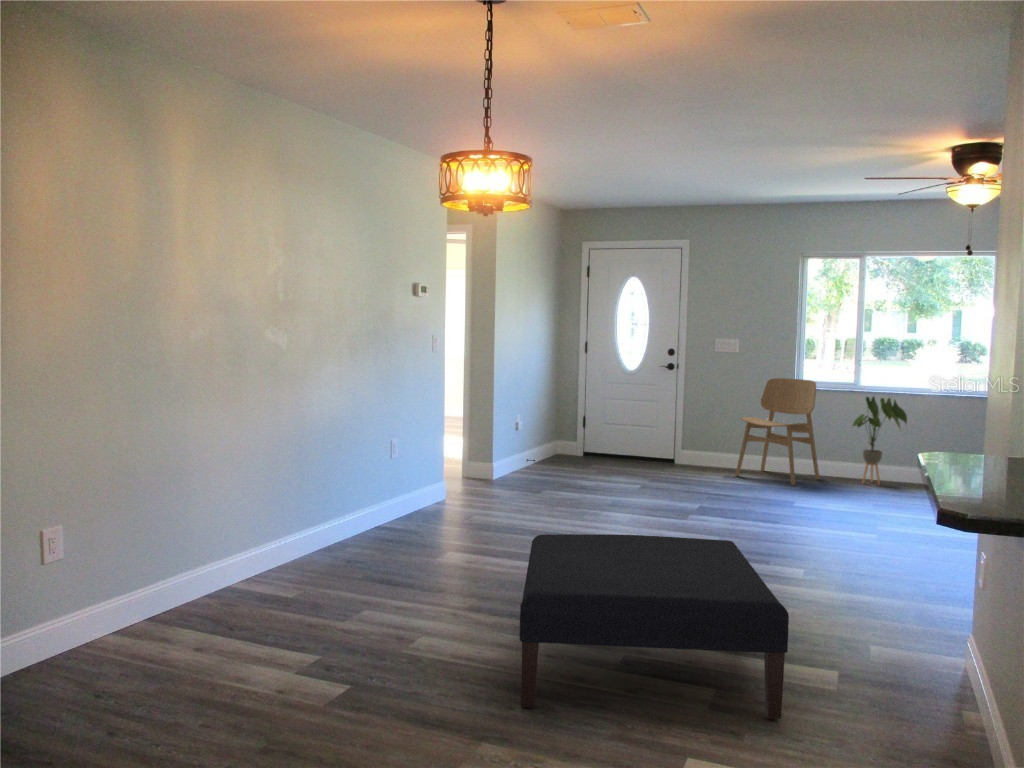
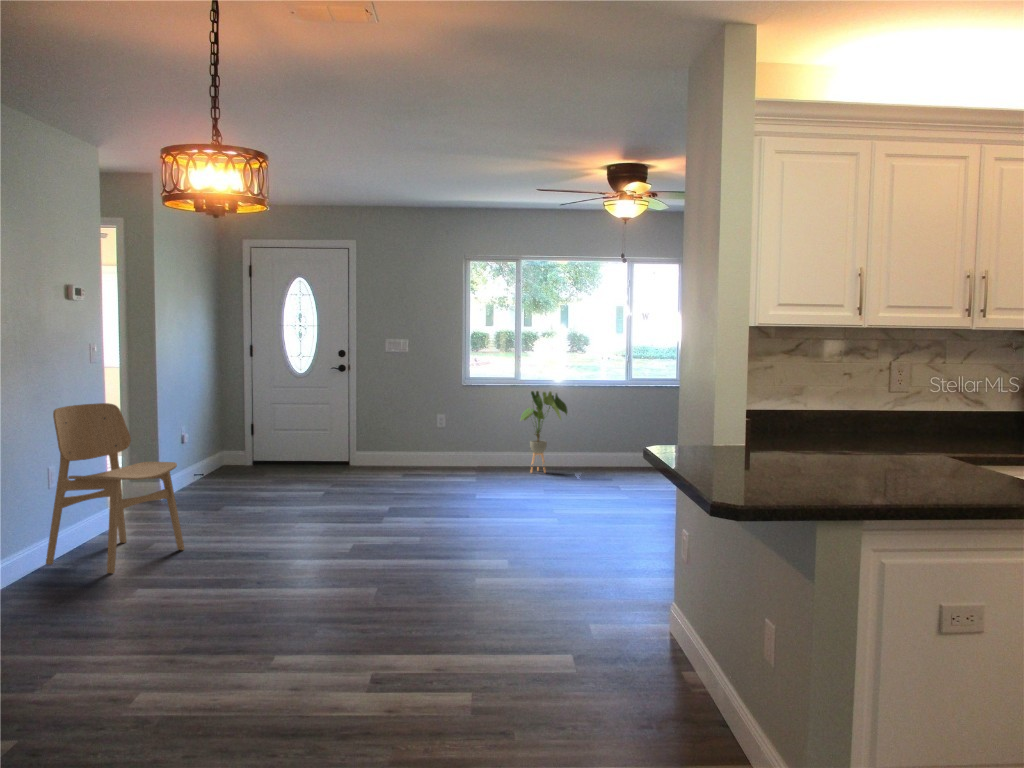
dining chair: present [735,378,819,485] -> present [46,403,185,573]
ottoman: present [520,534,789,719] -> none [258,538,535,733]

